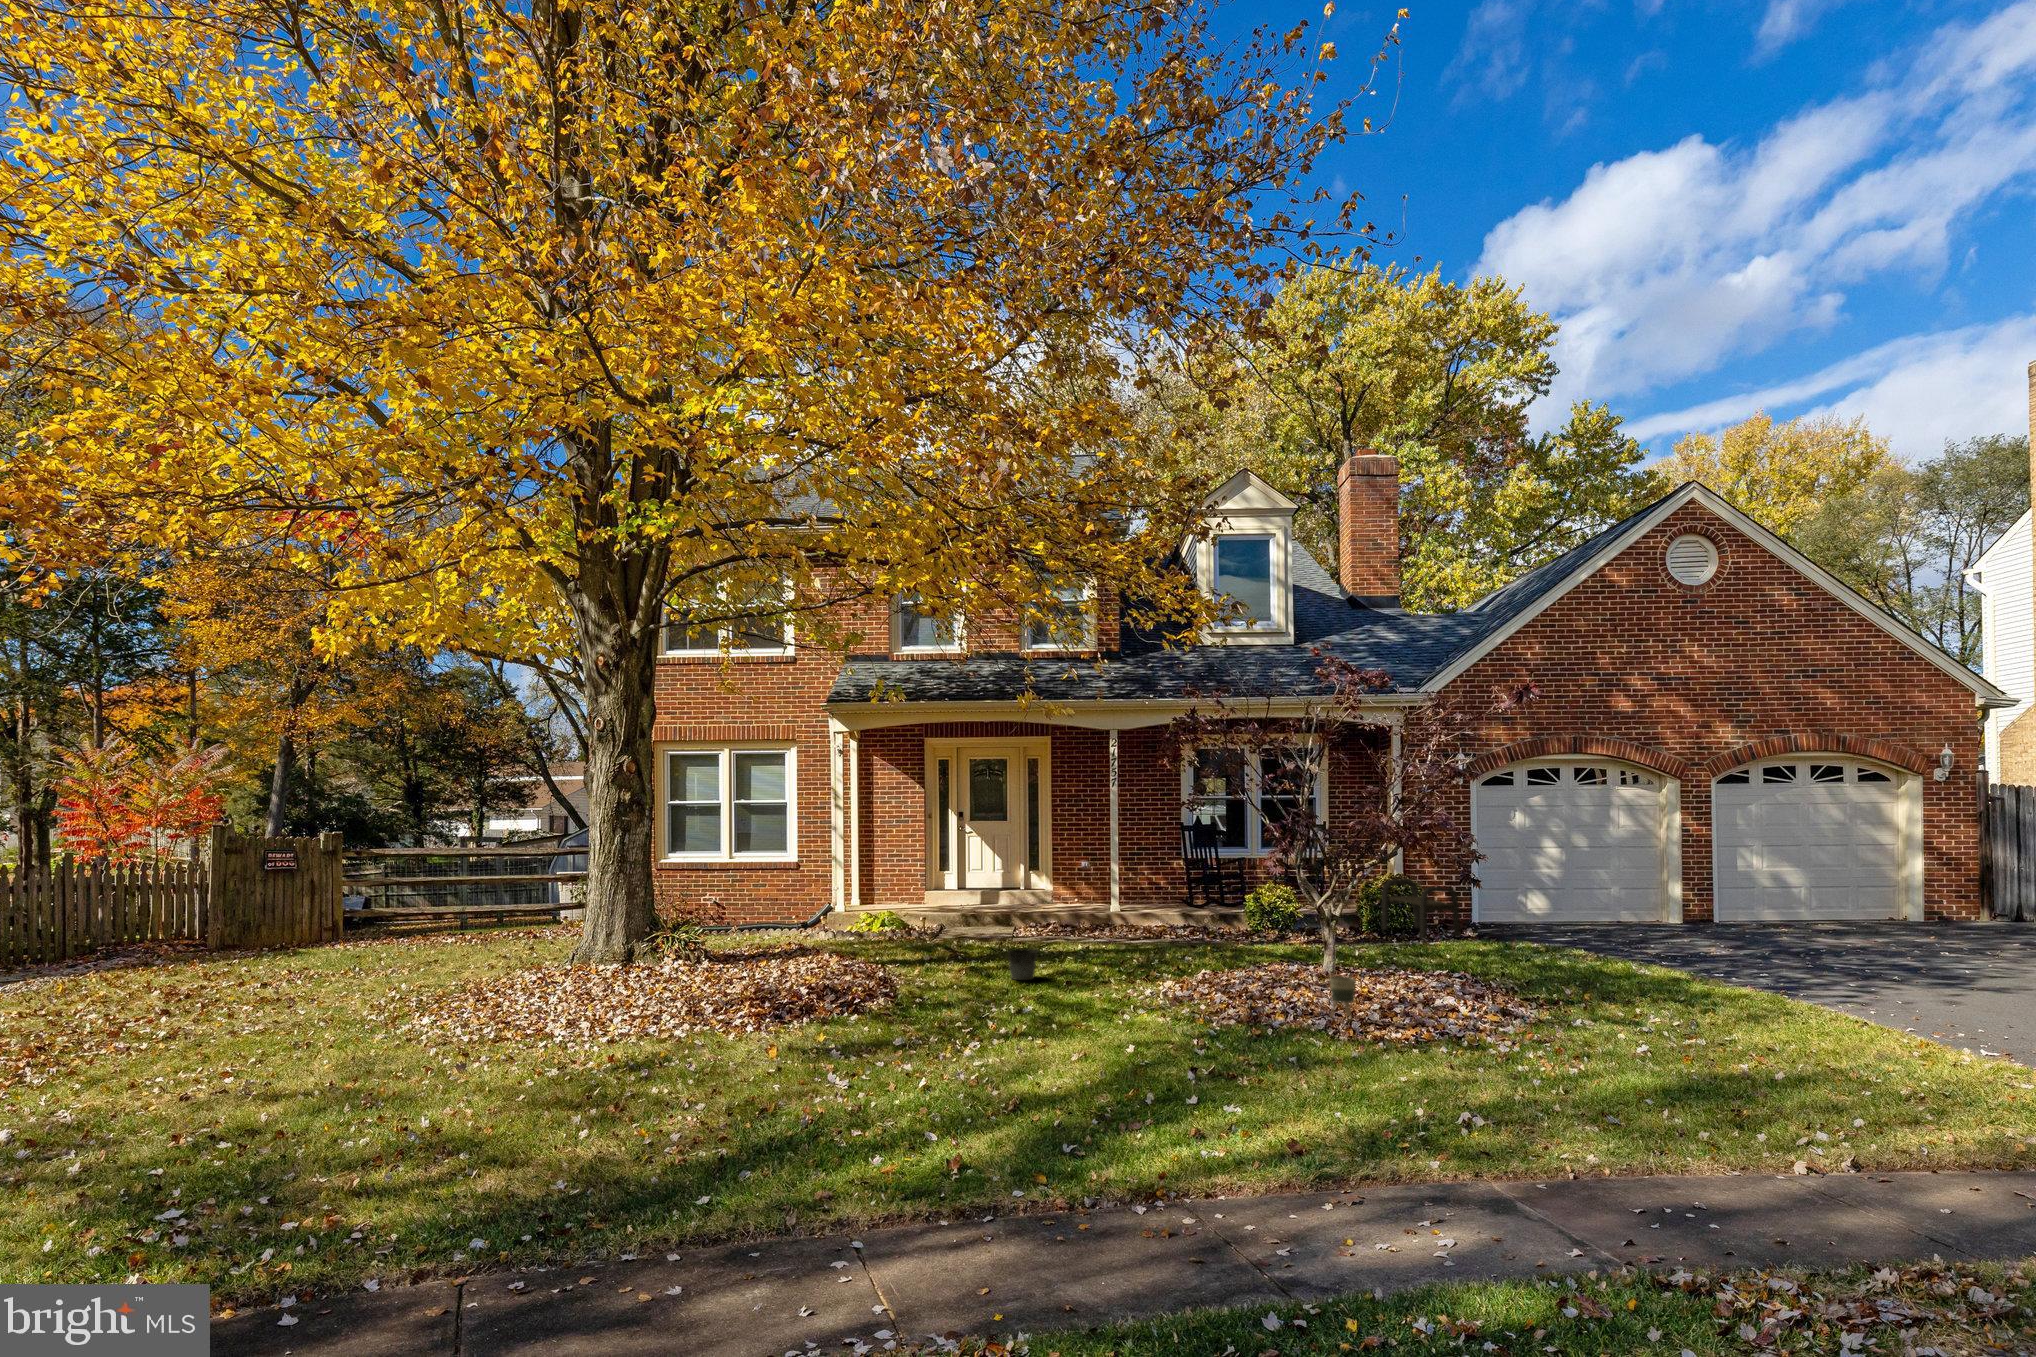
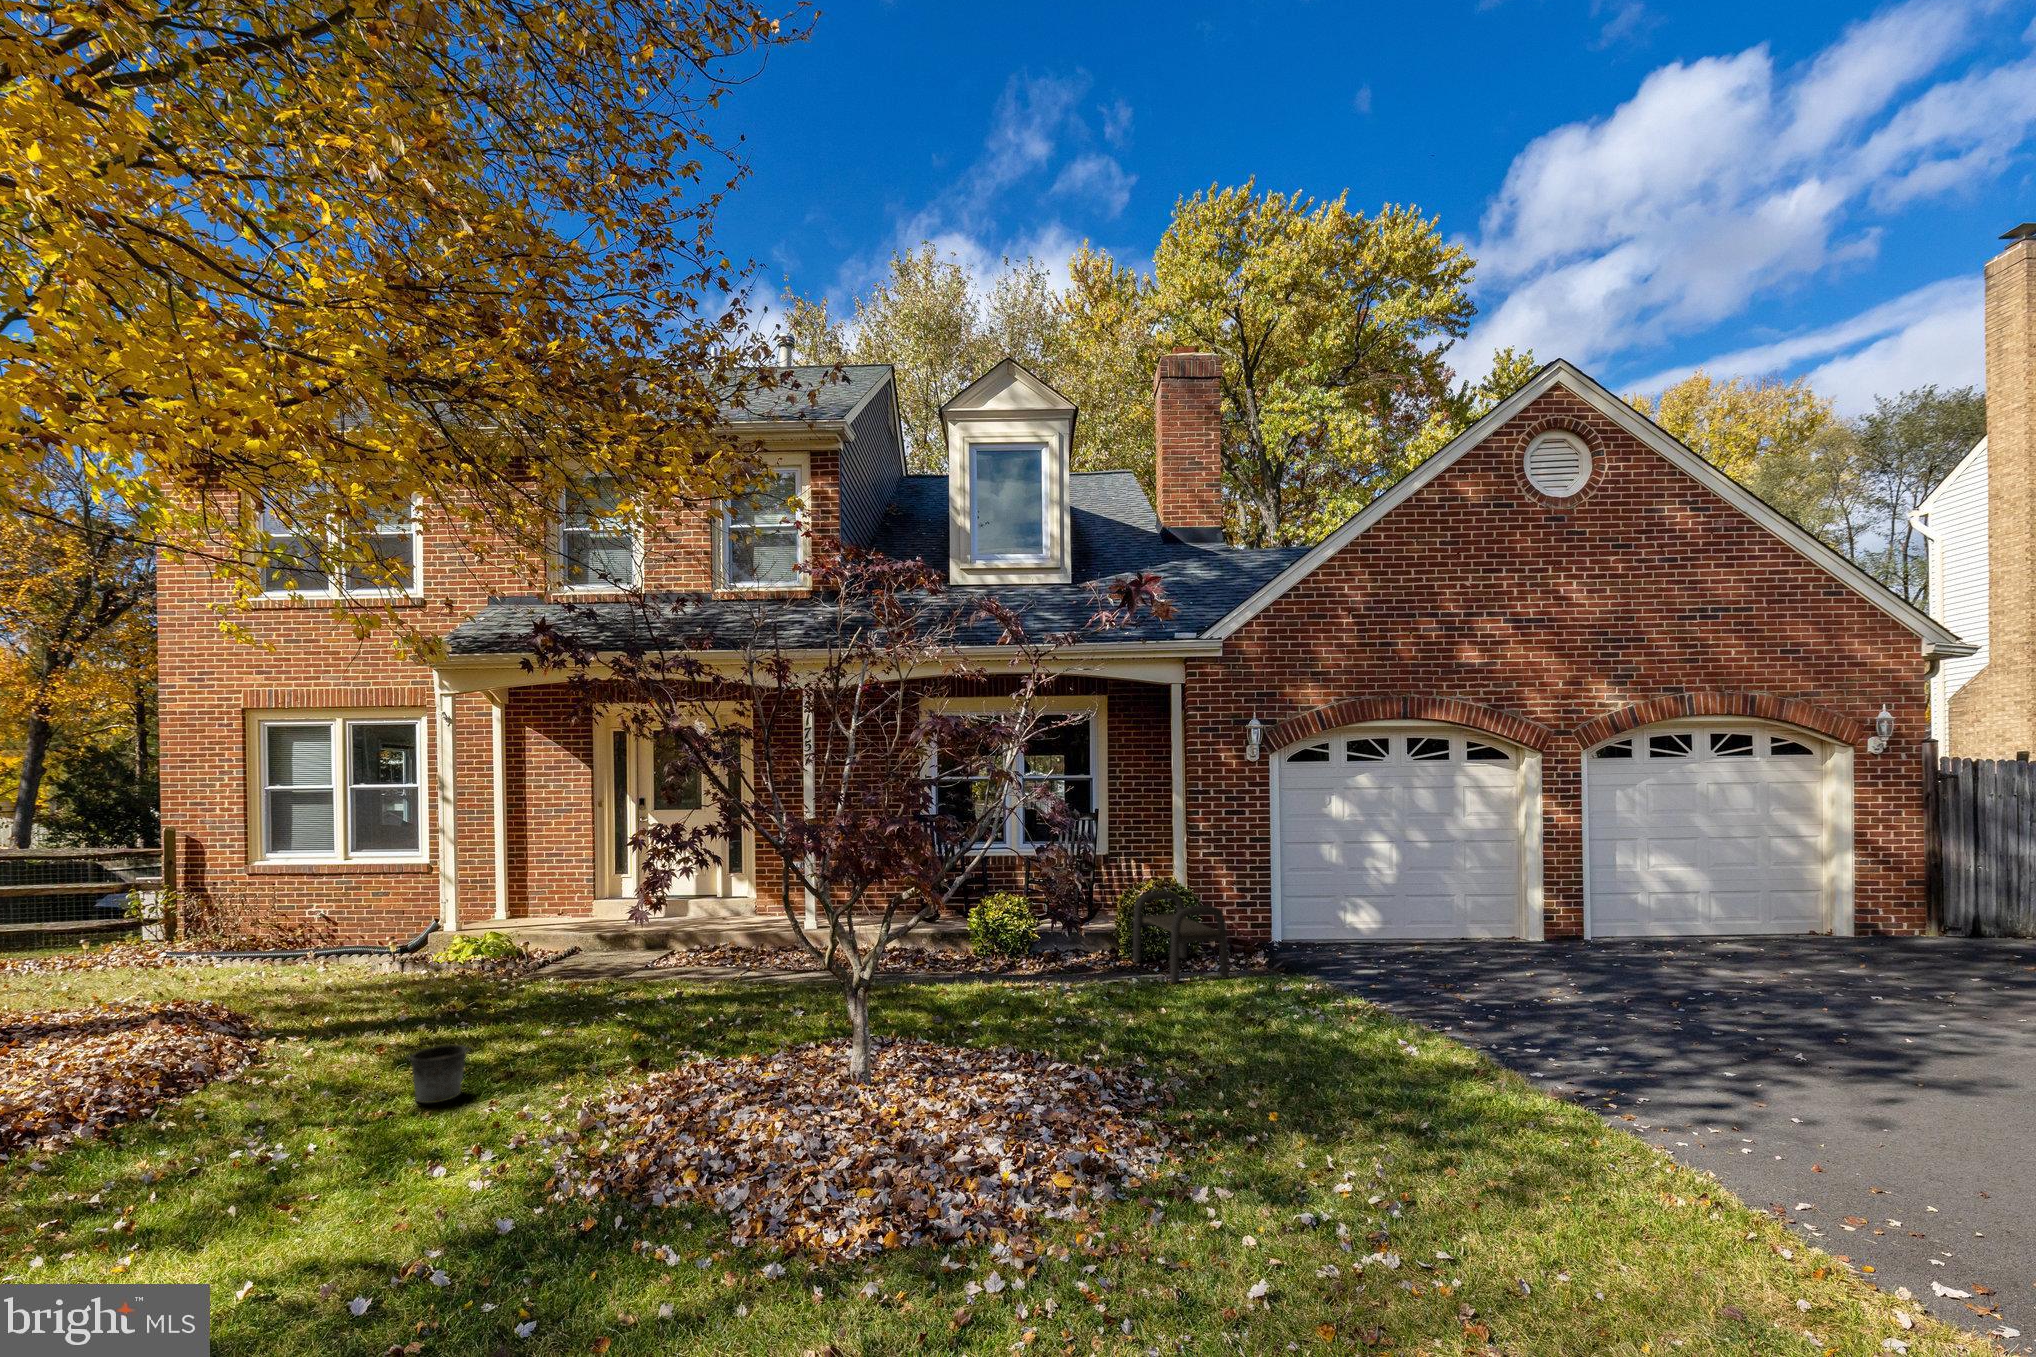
planter: present [1329,976,1355,1020] -> none [810,1155,860,1255]

